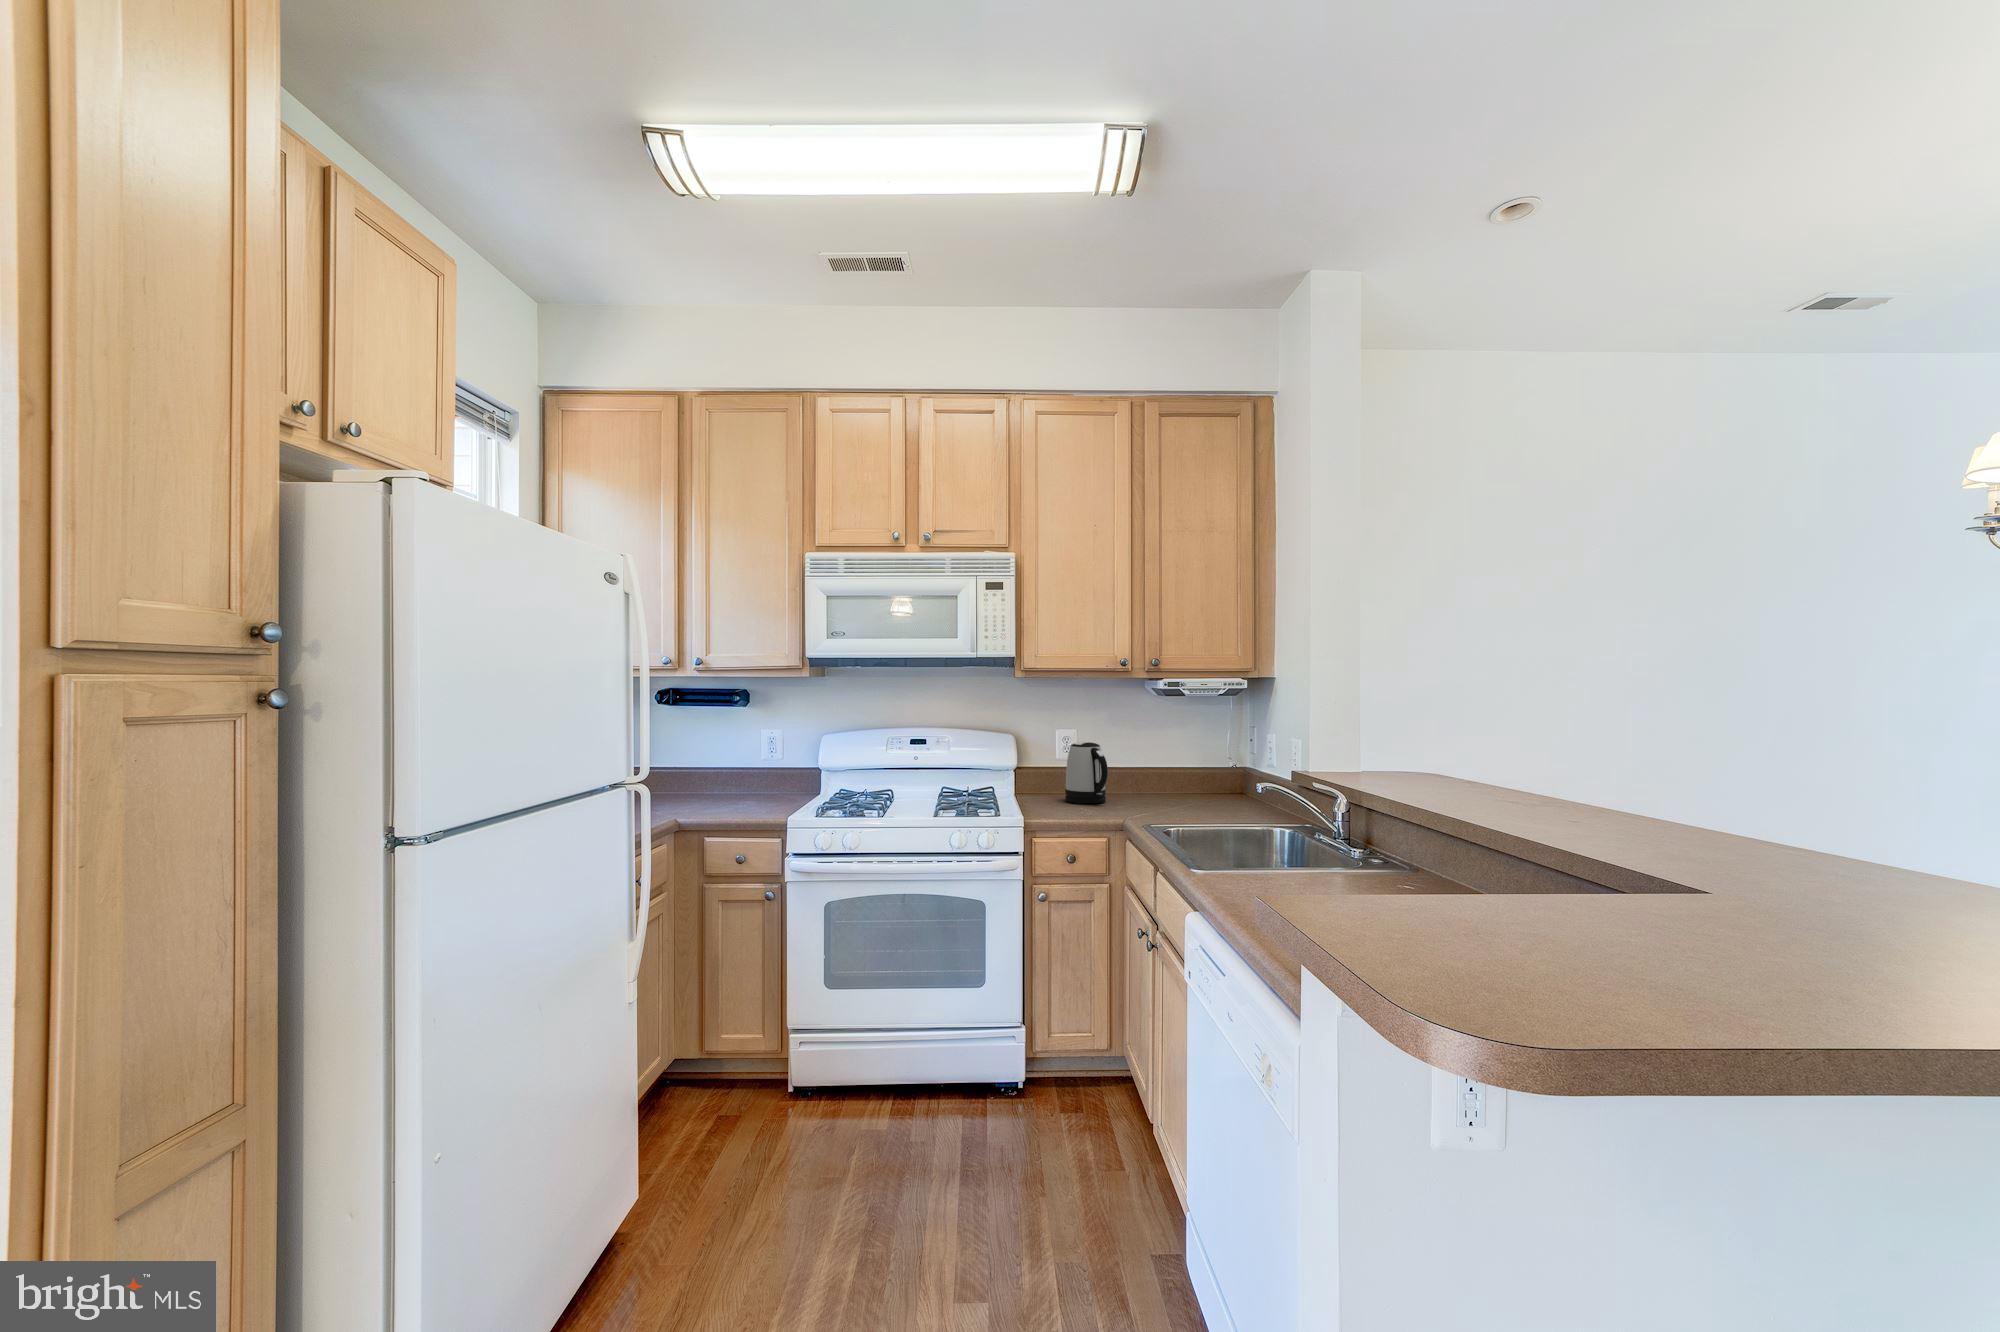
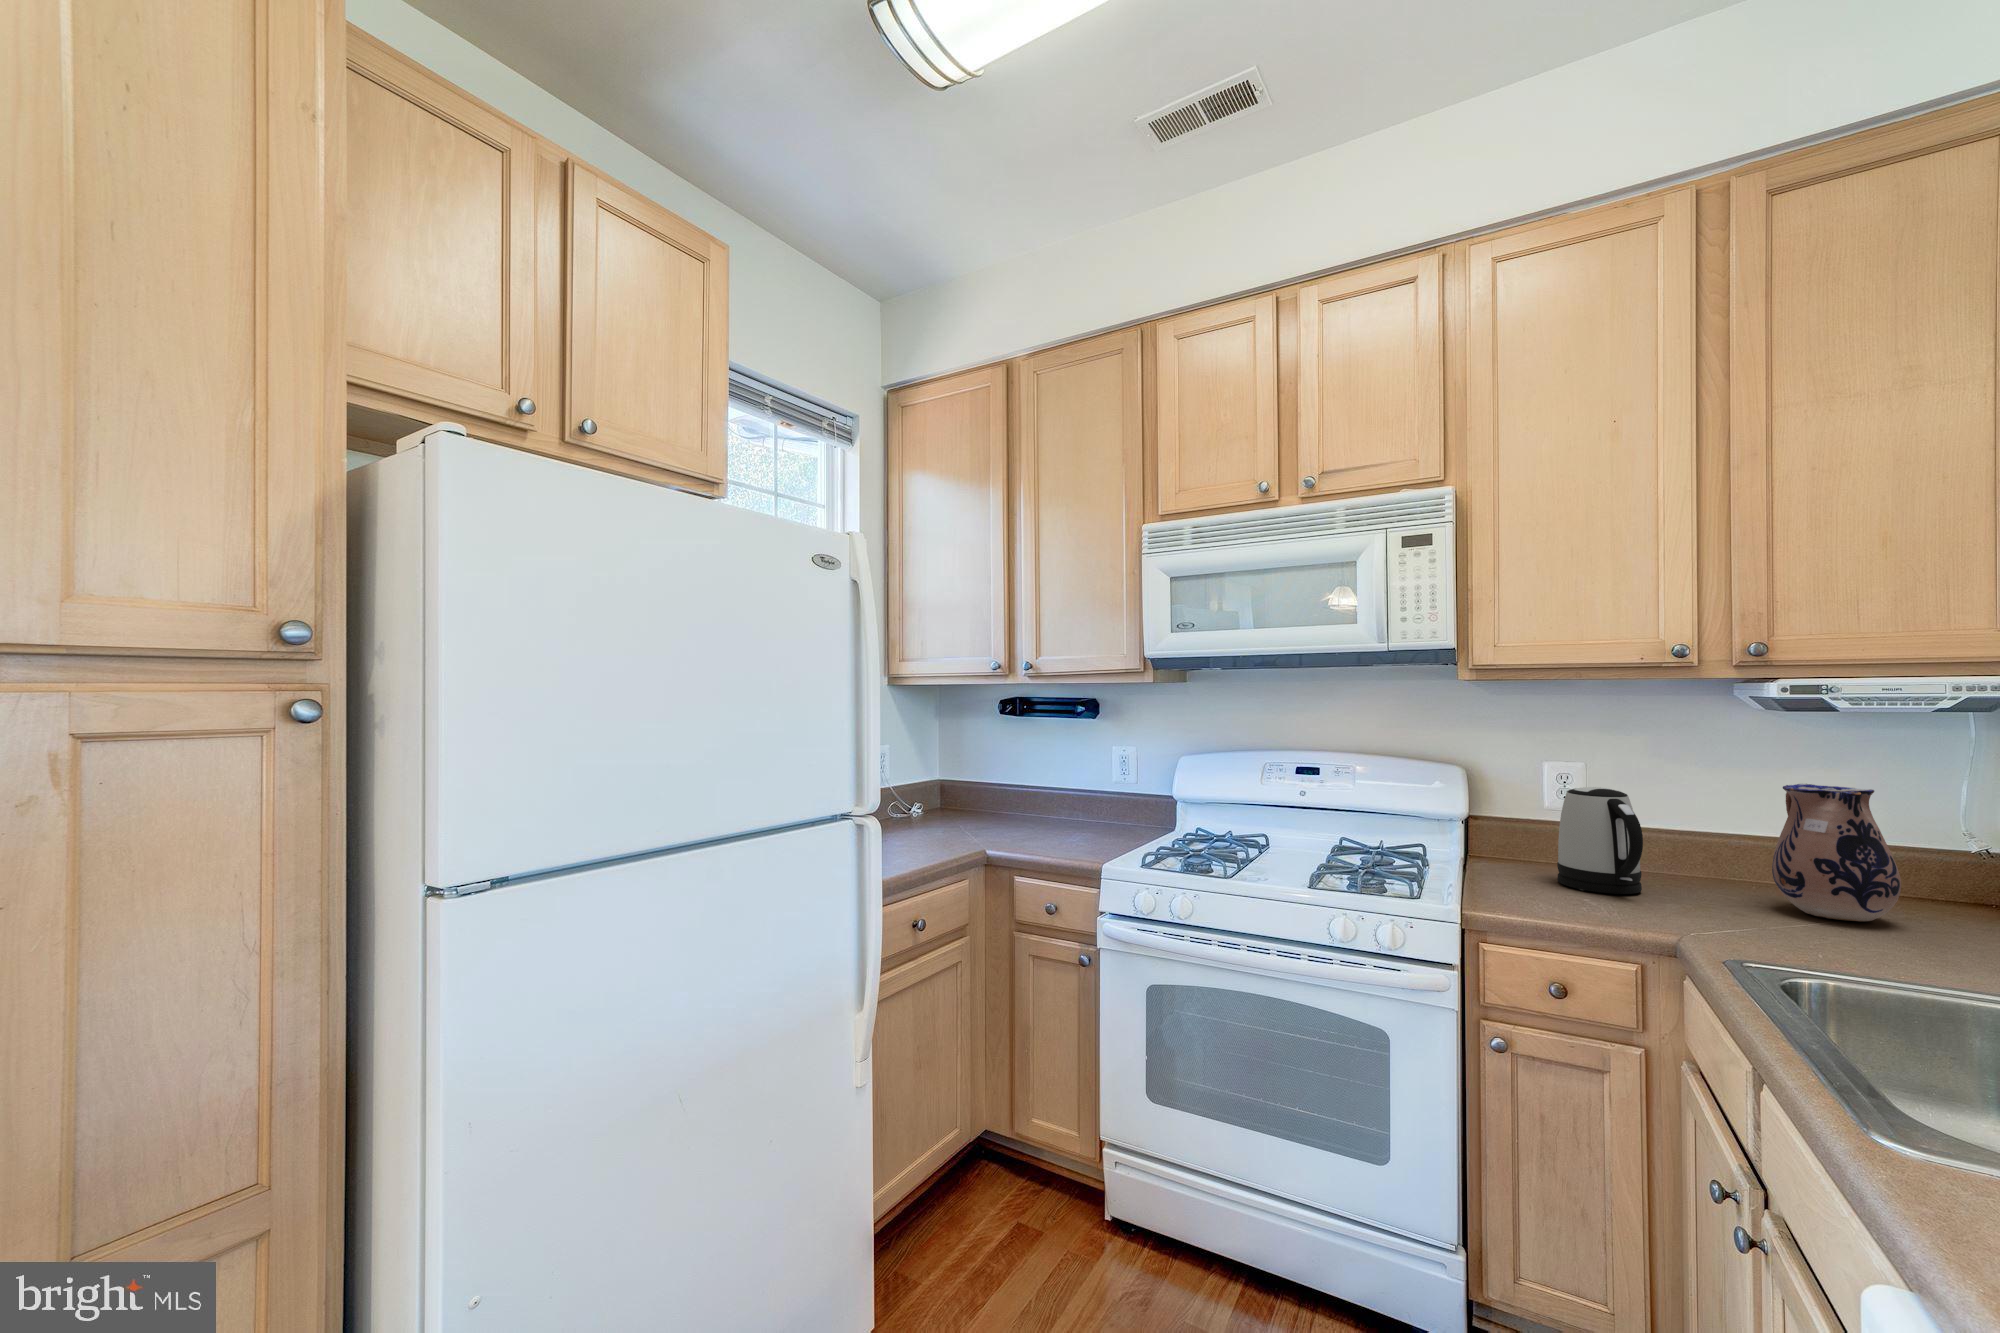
ceramic pitcher: none [1162,734,1210,804] -> present [1772,784,1901,922]

